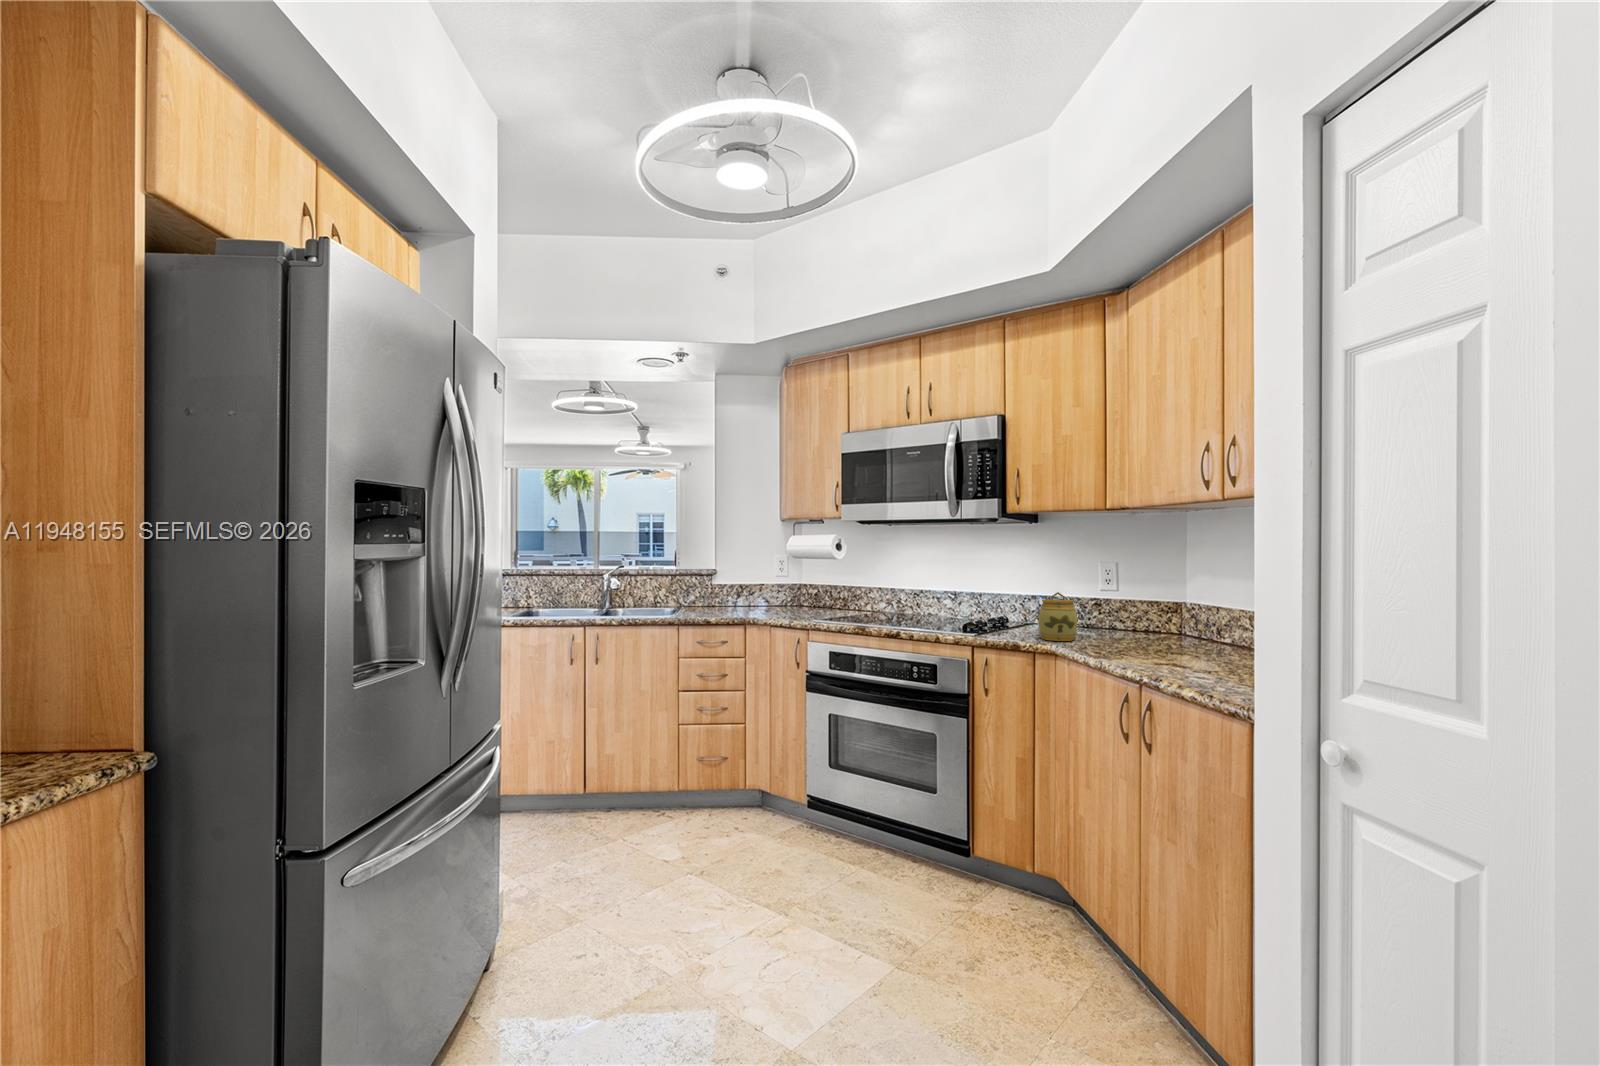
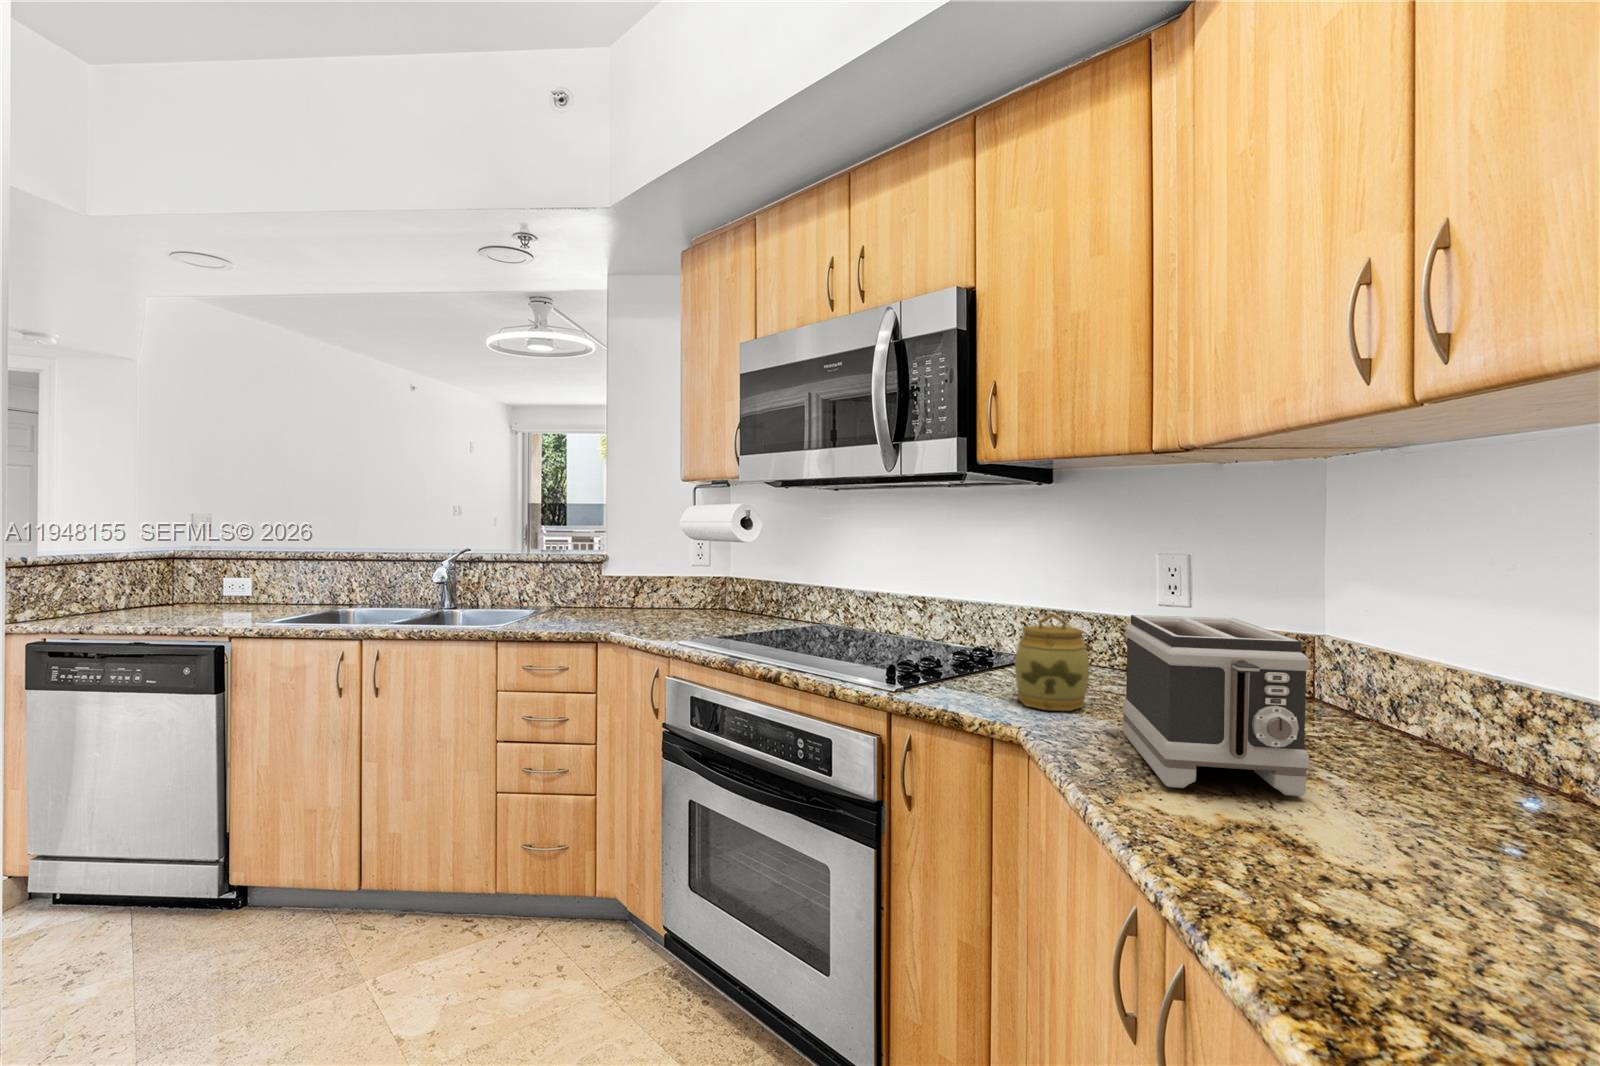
toaster: none [1100,590,1190,661] -> present [1122,615,1310,796]

